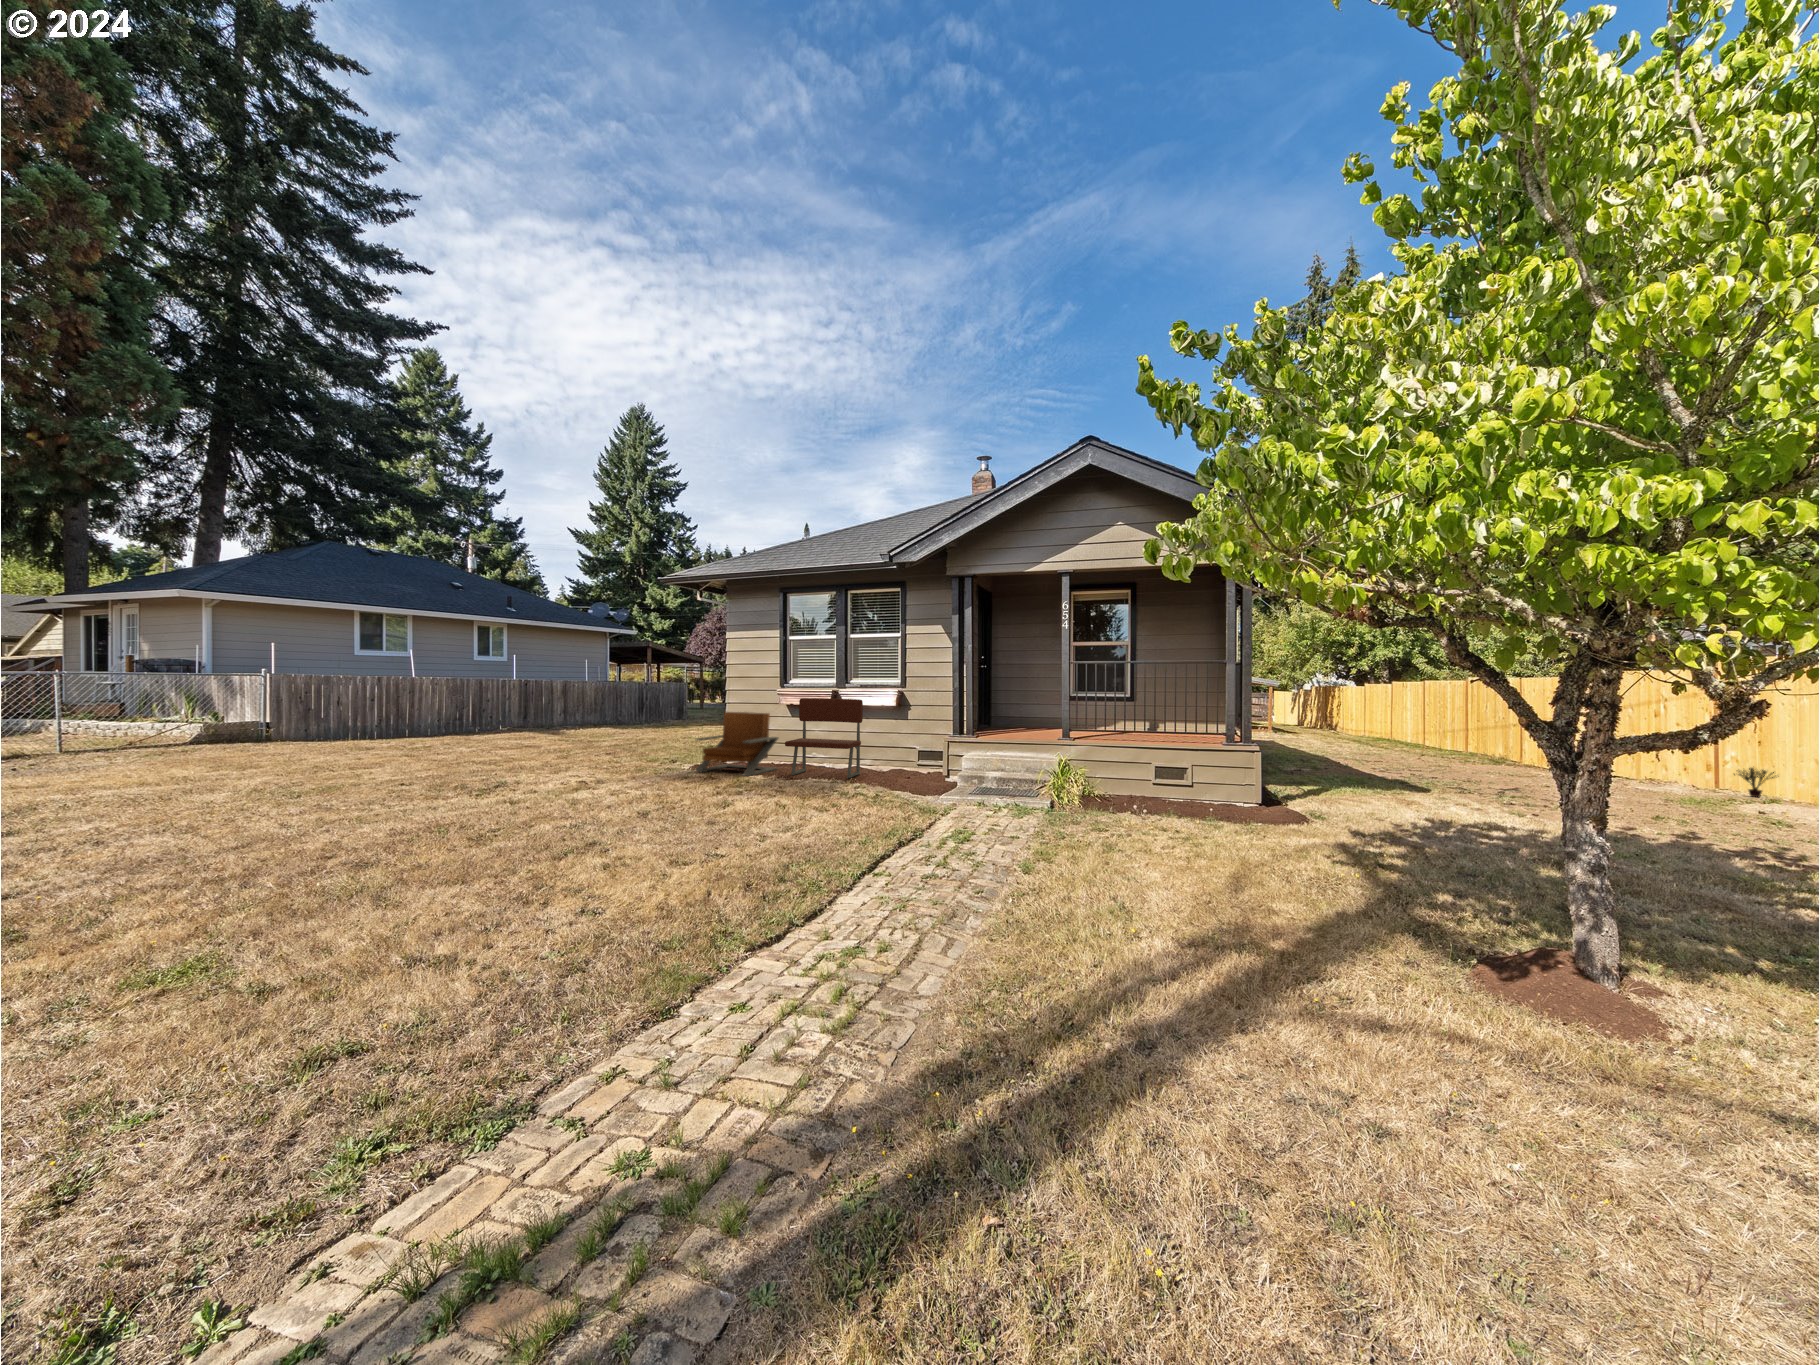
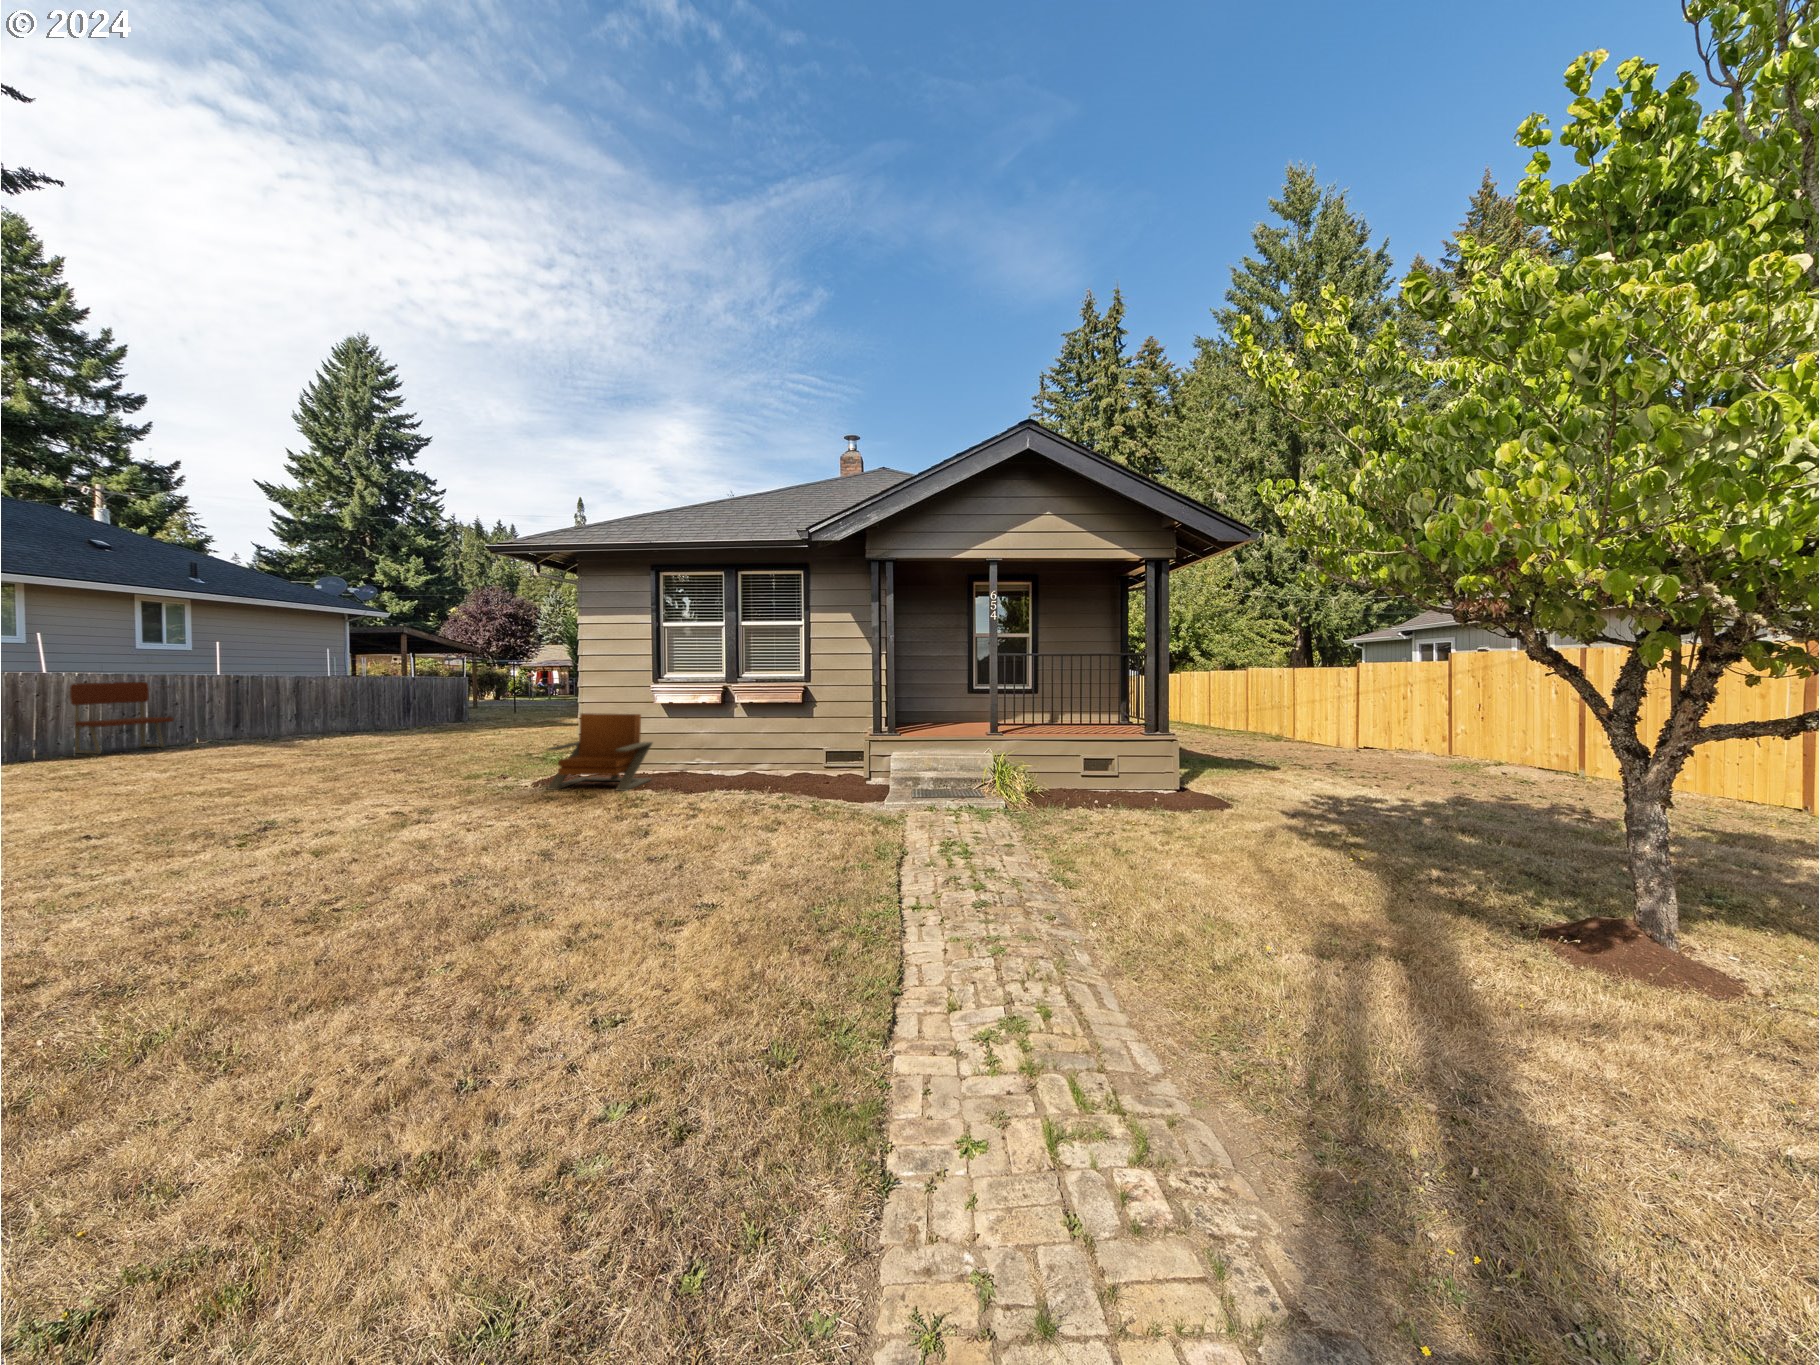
bench: present [785,698,863,778] -> present [70,682,174,754]
potted plant: present [1734,768,1774,797] -> none [1467,737,1499,761]

